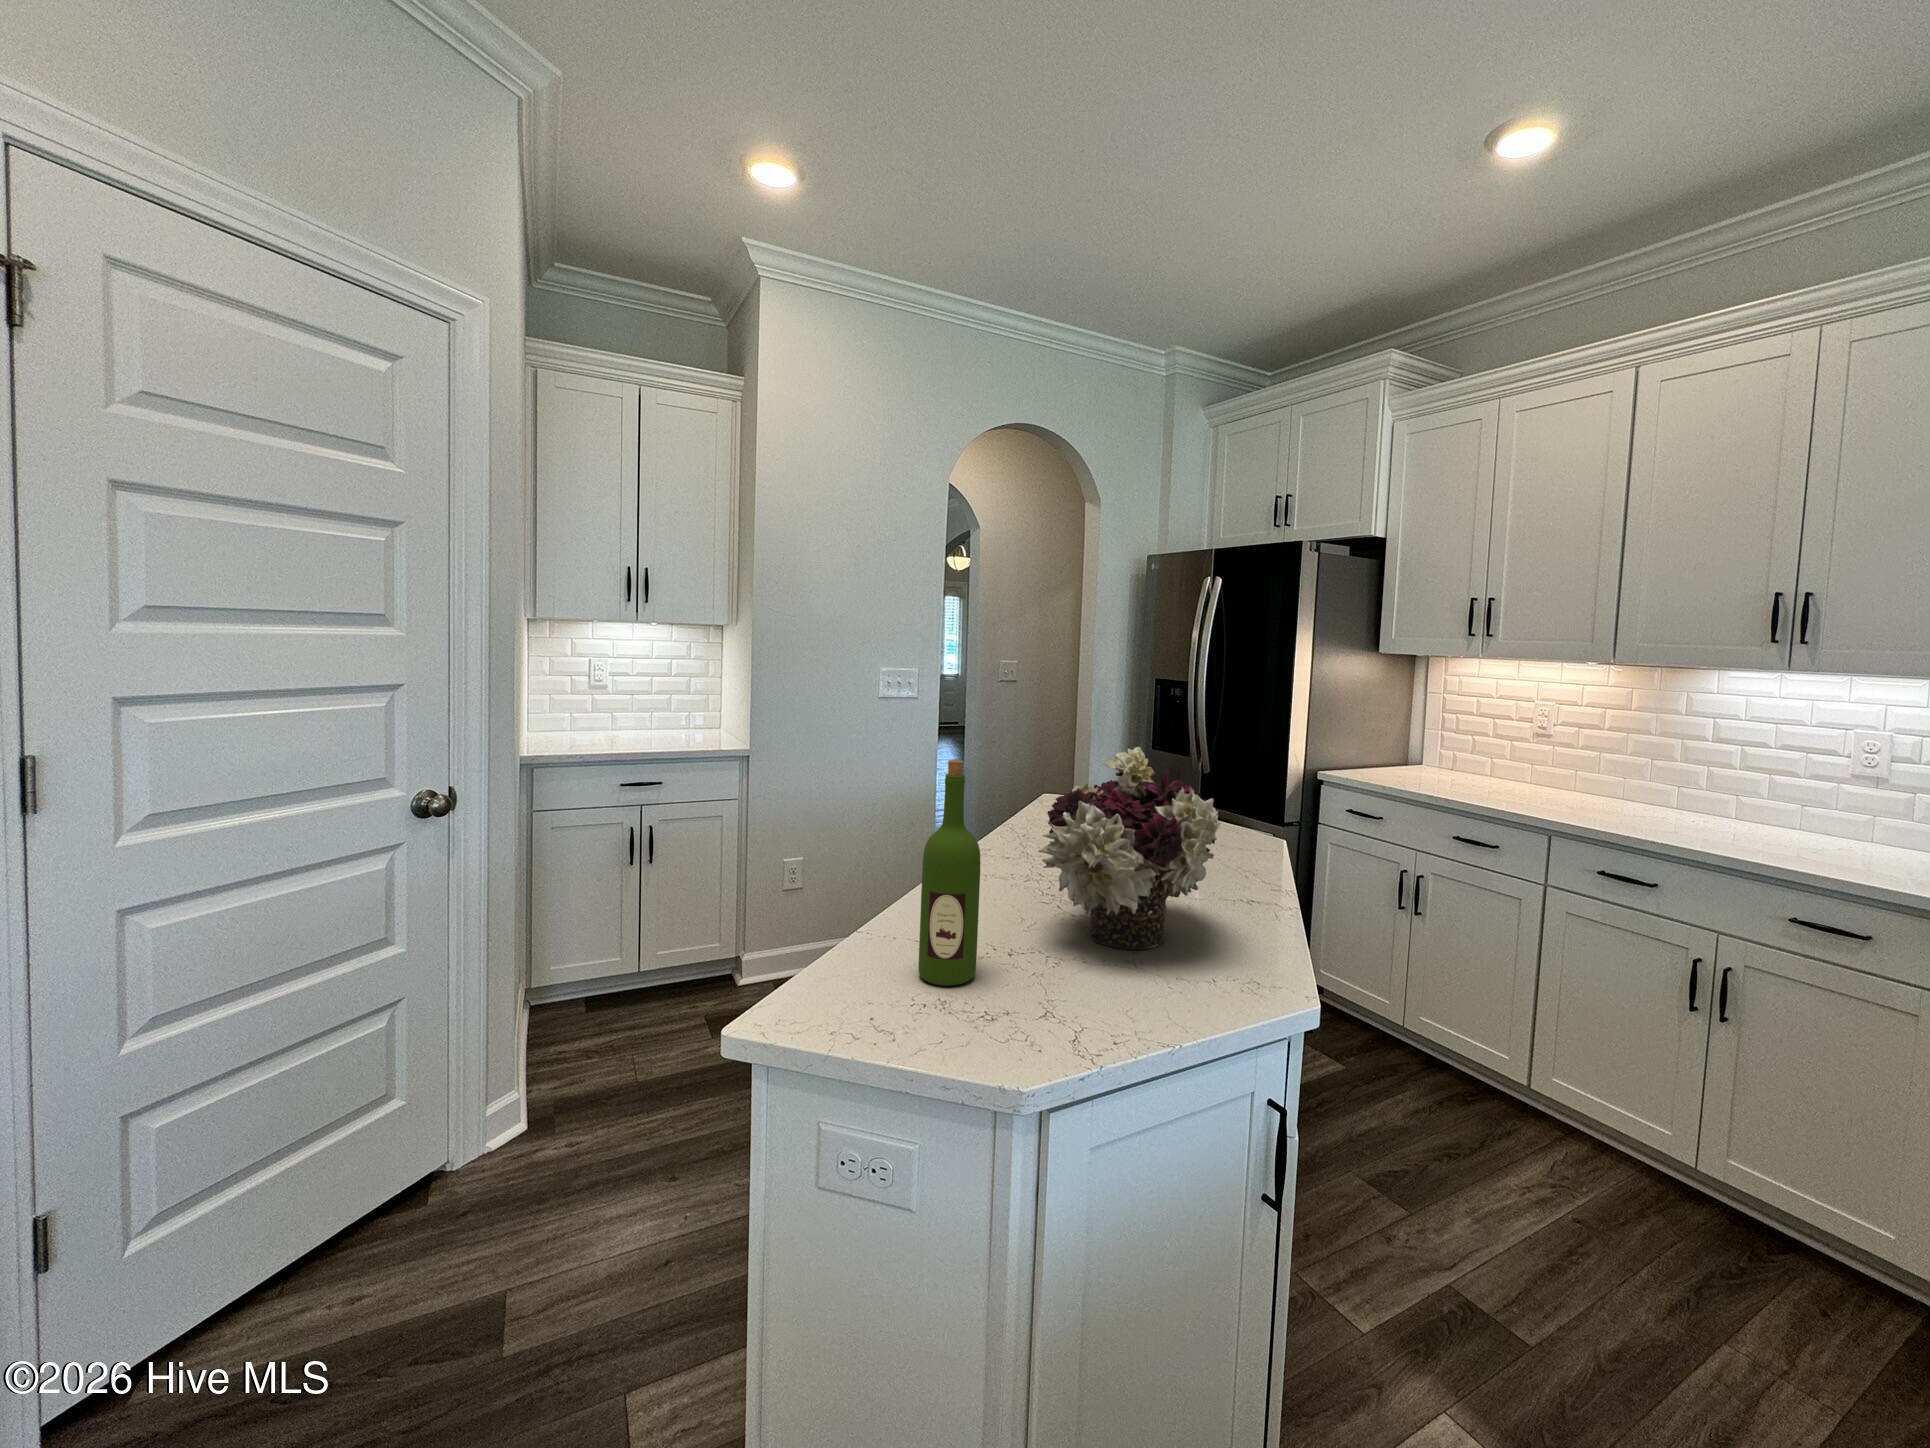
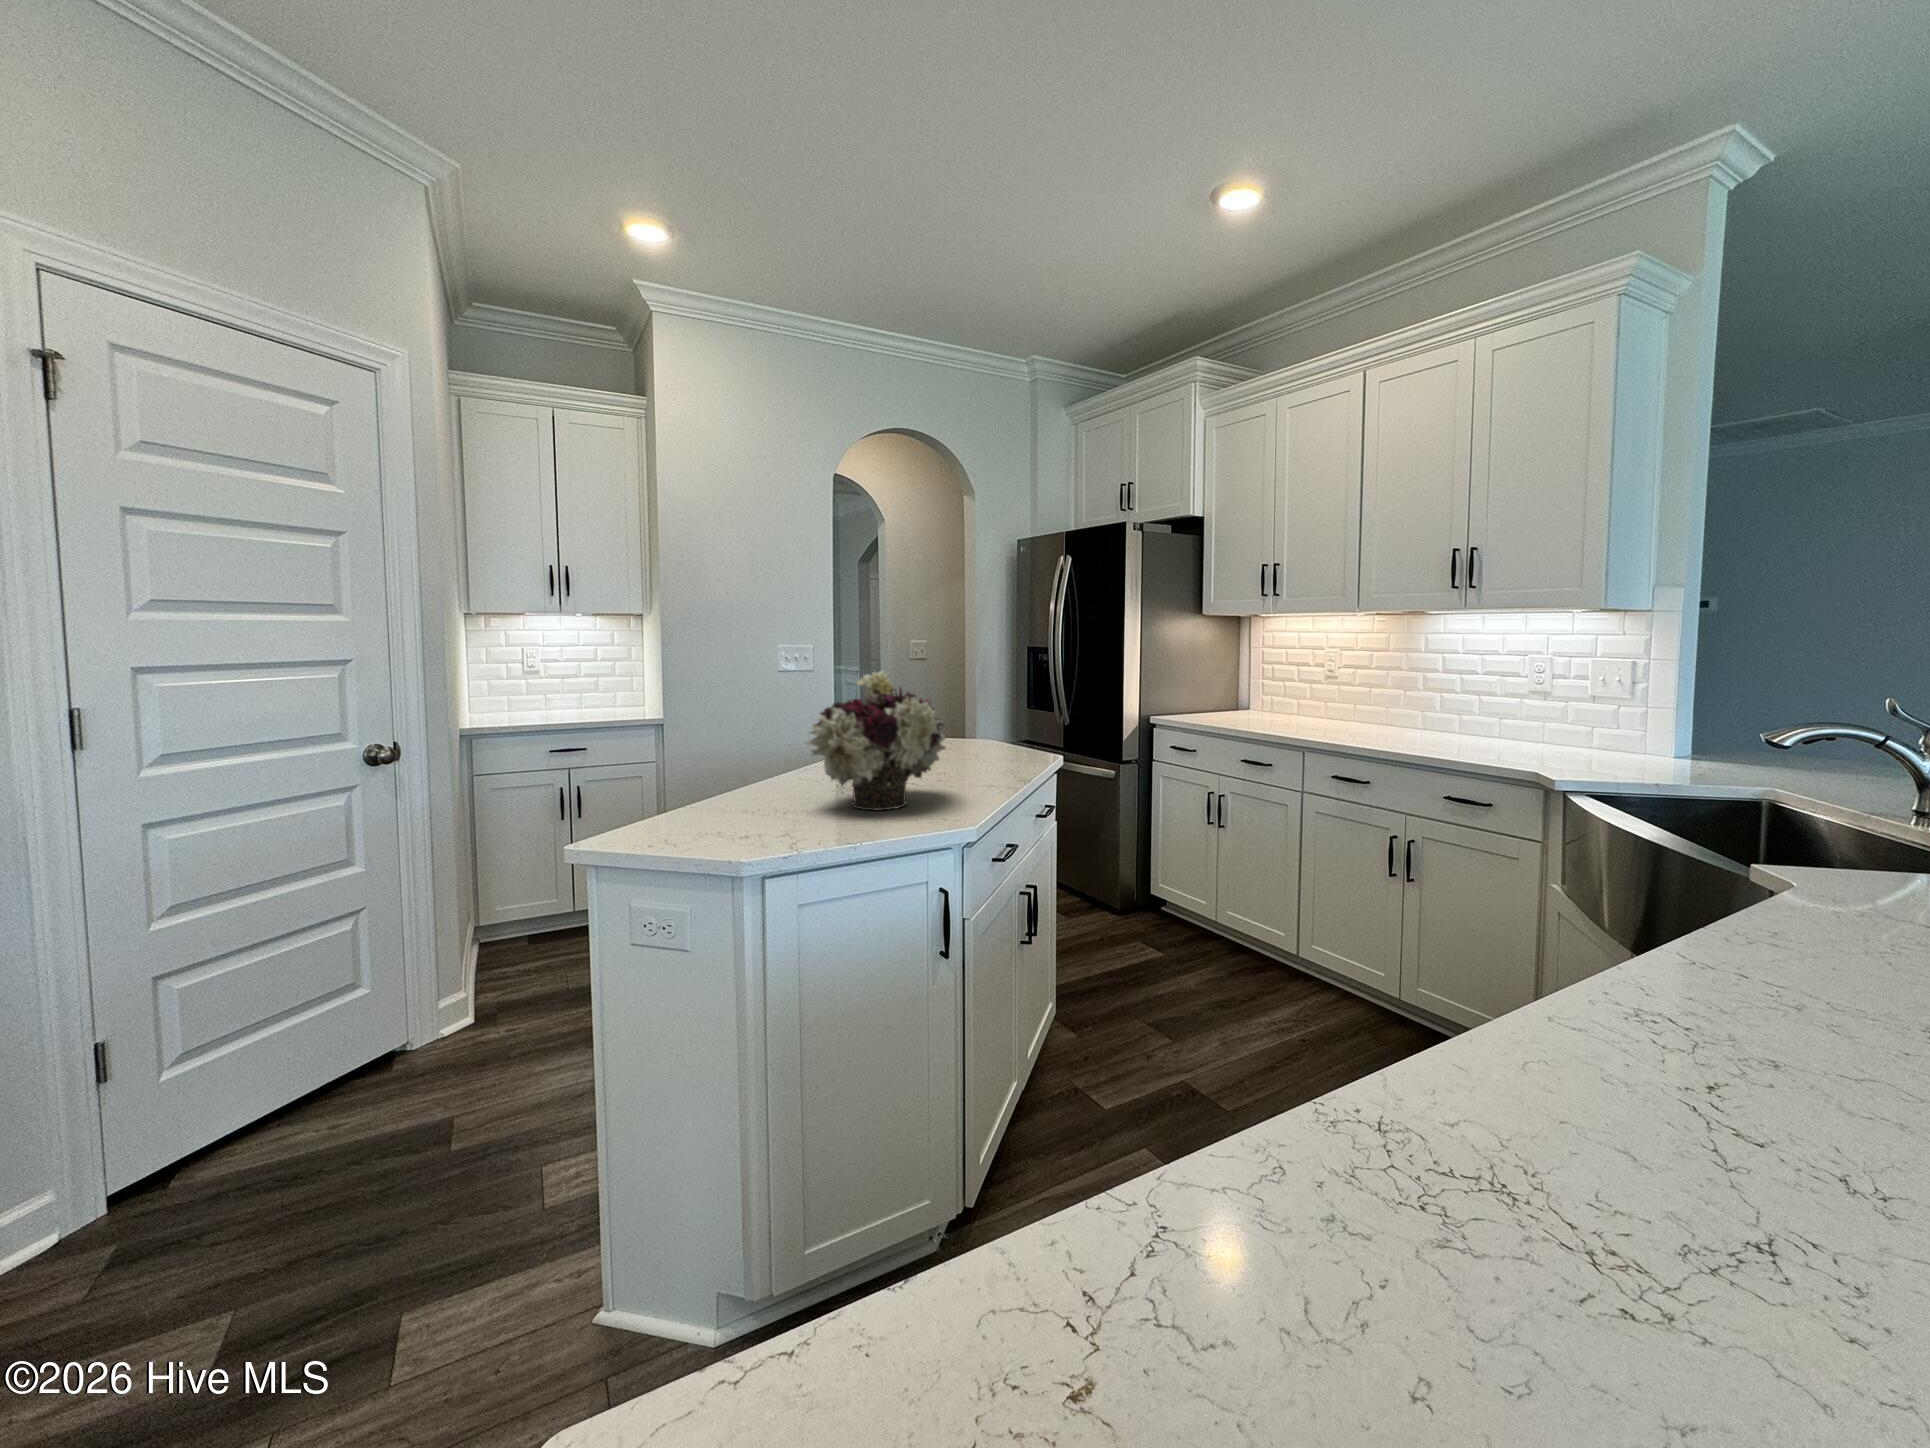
wine bottle: present [919,760,980,986] -> none [710,677,752,827]

